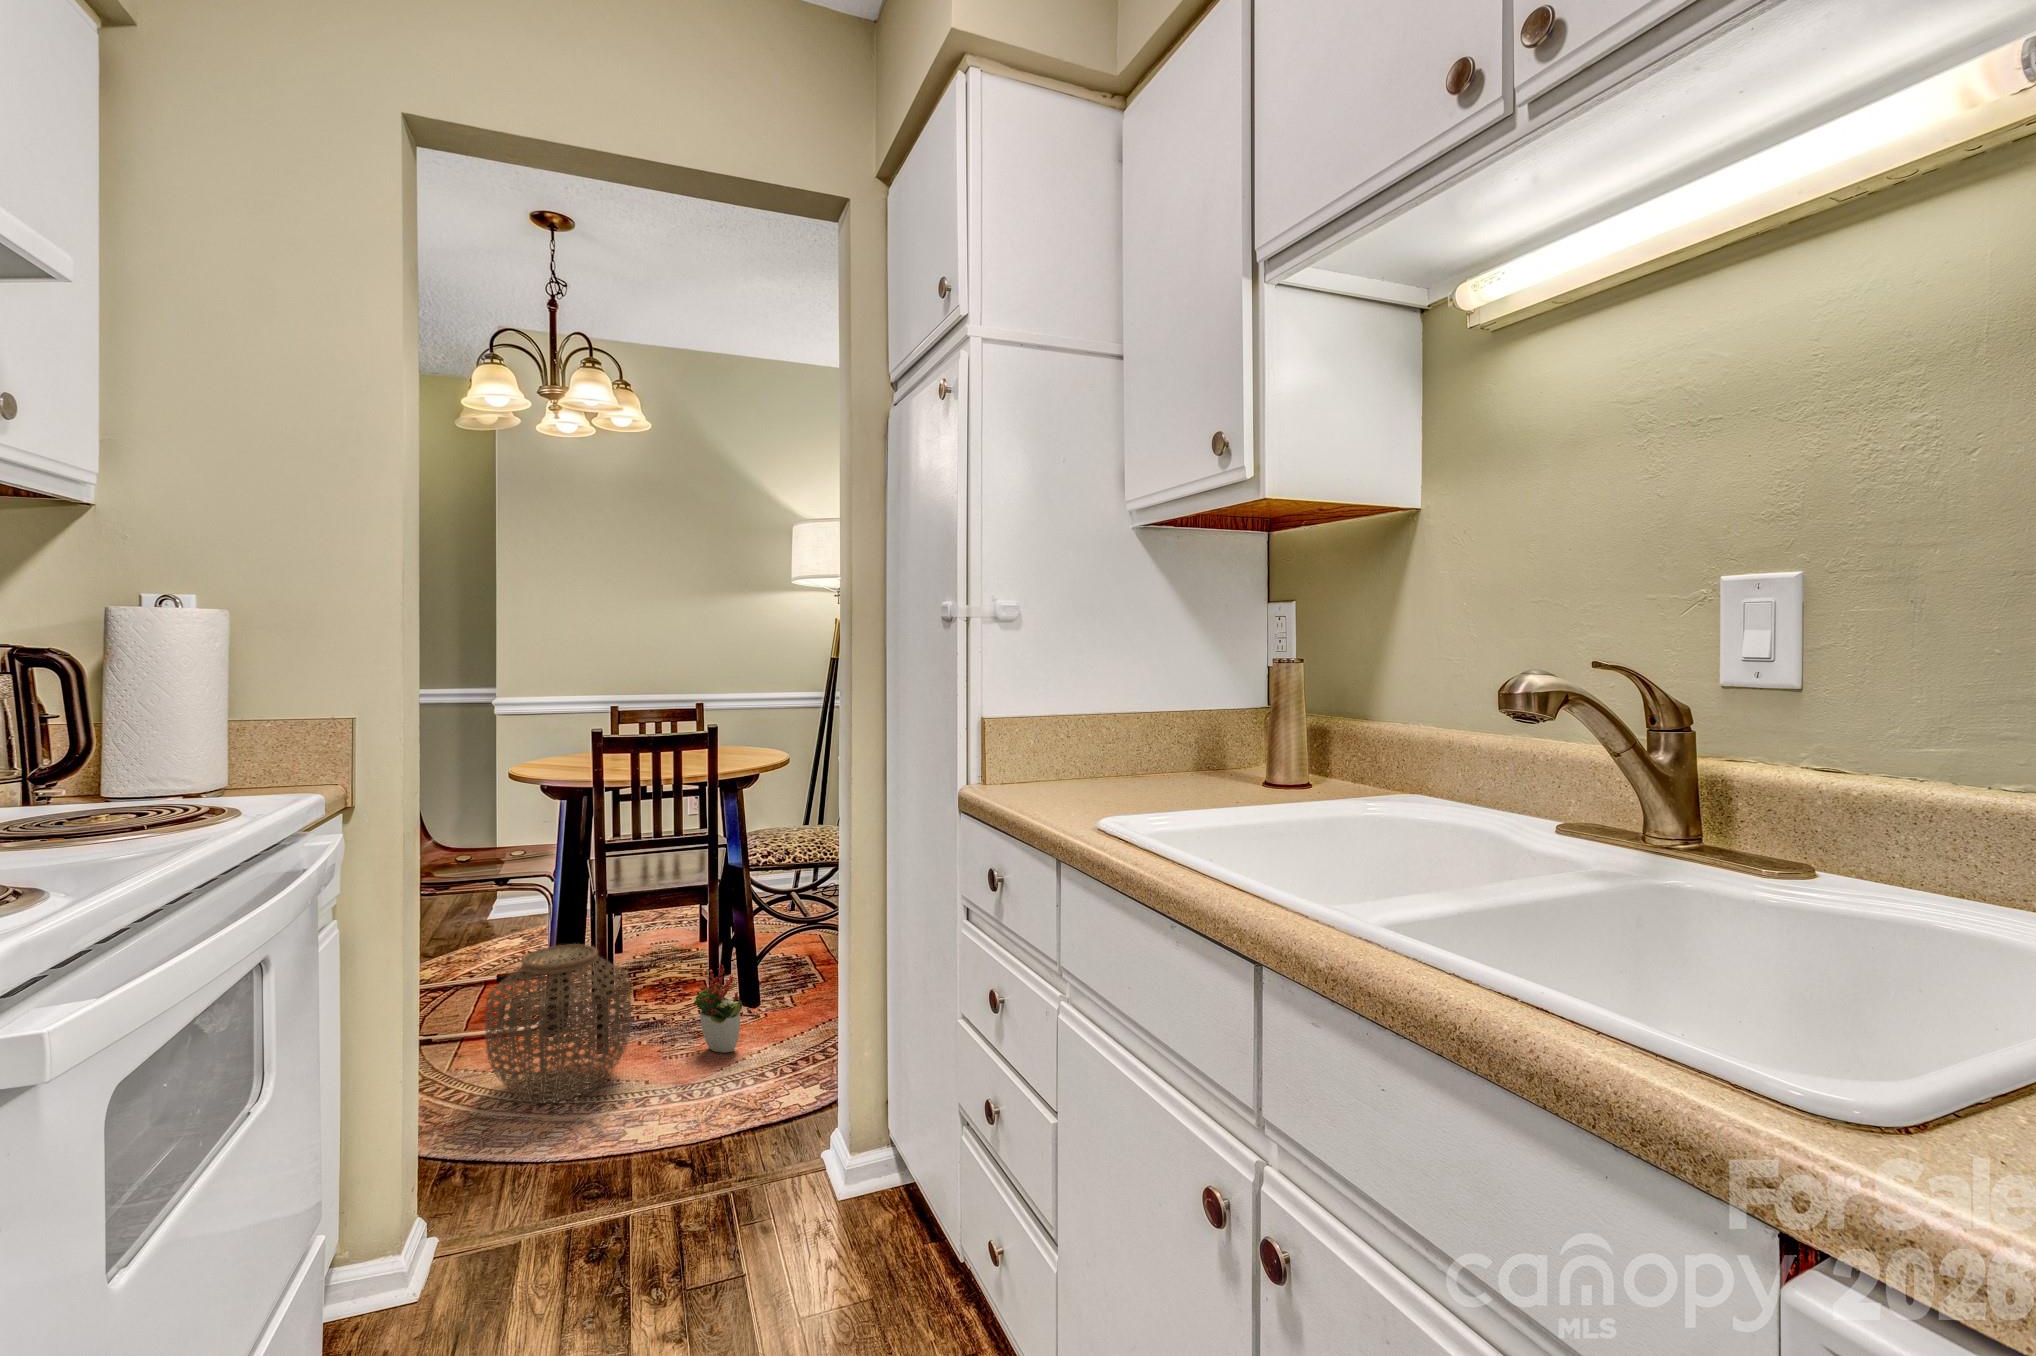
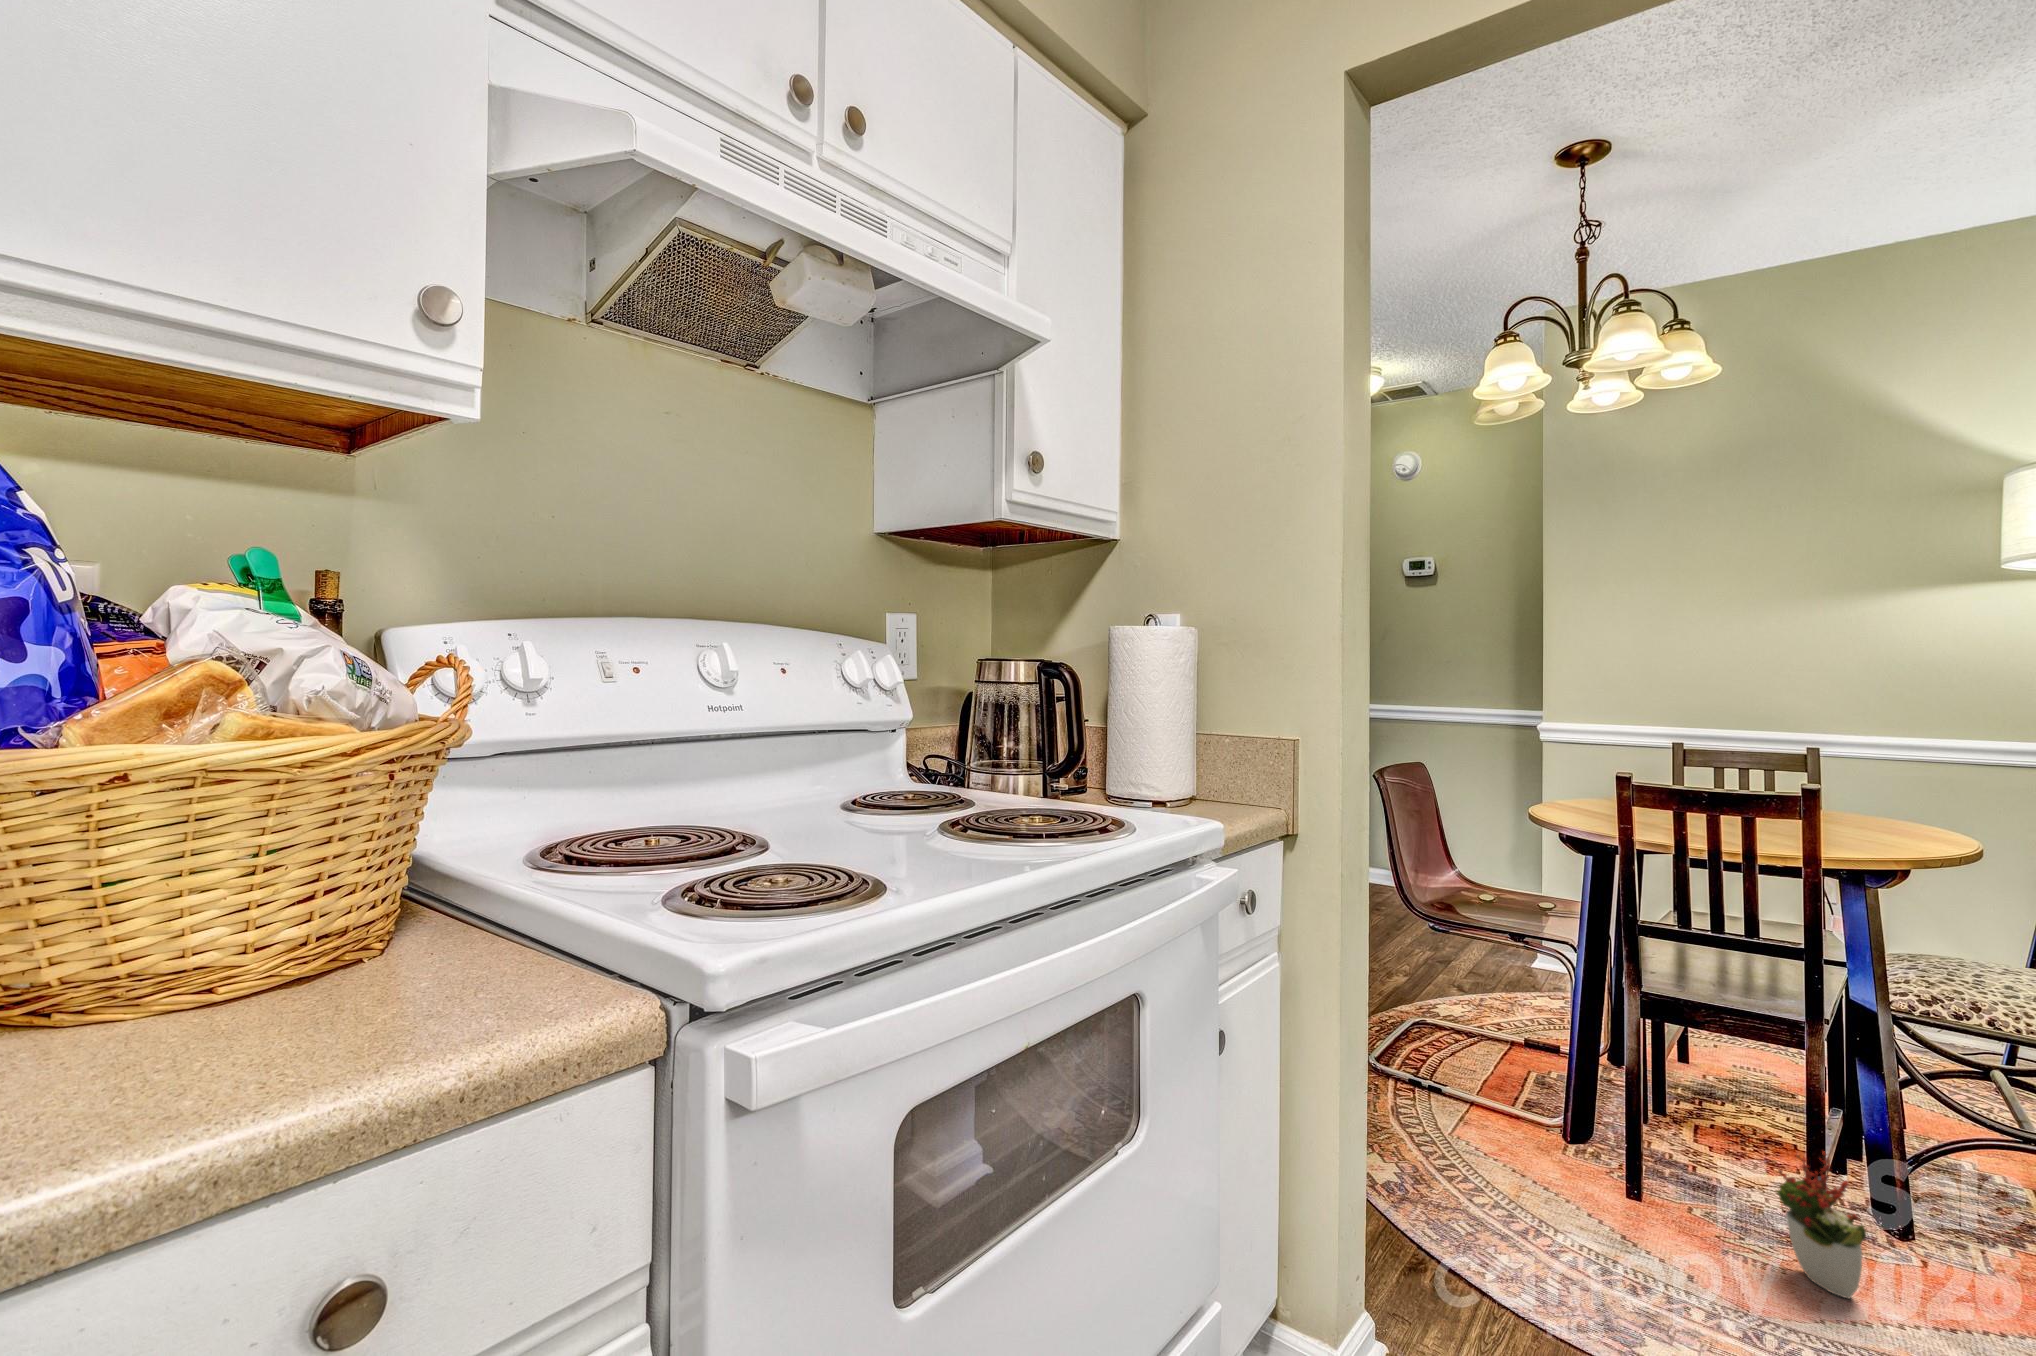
woven basket: present [485,944,631,1103] -> none [1478,1041,1666,1249]

